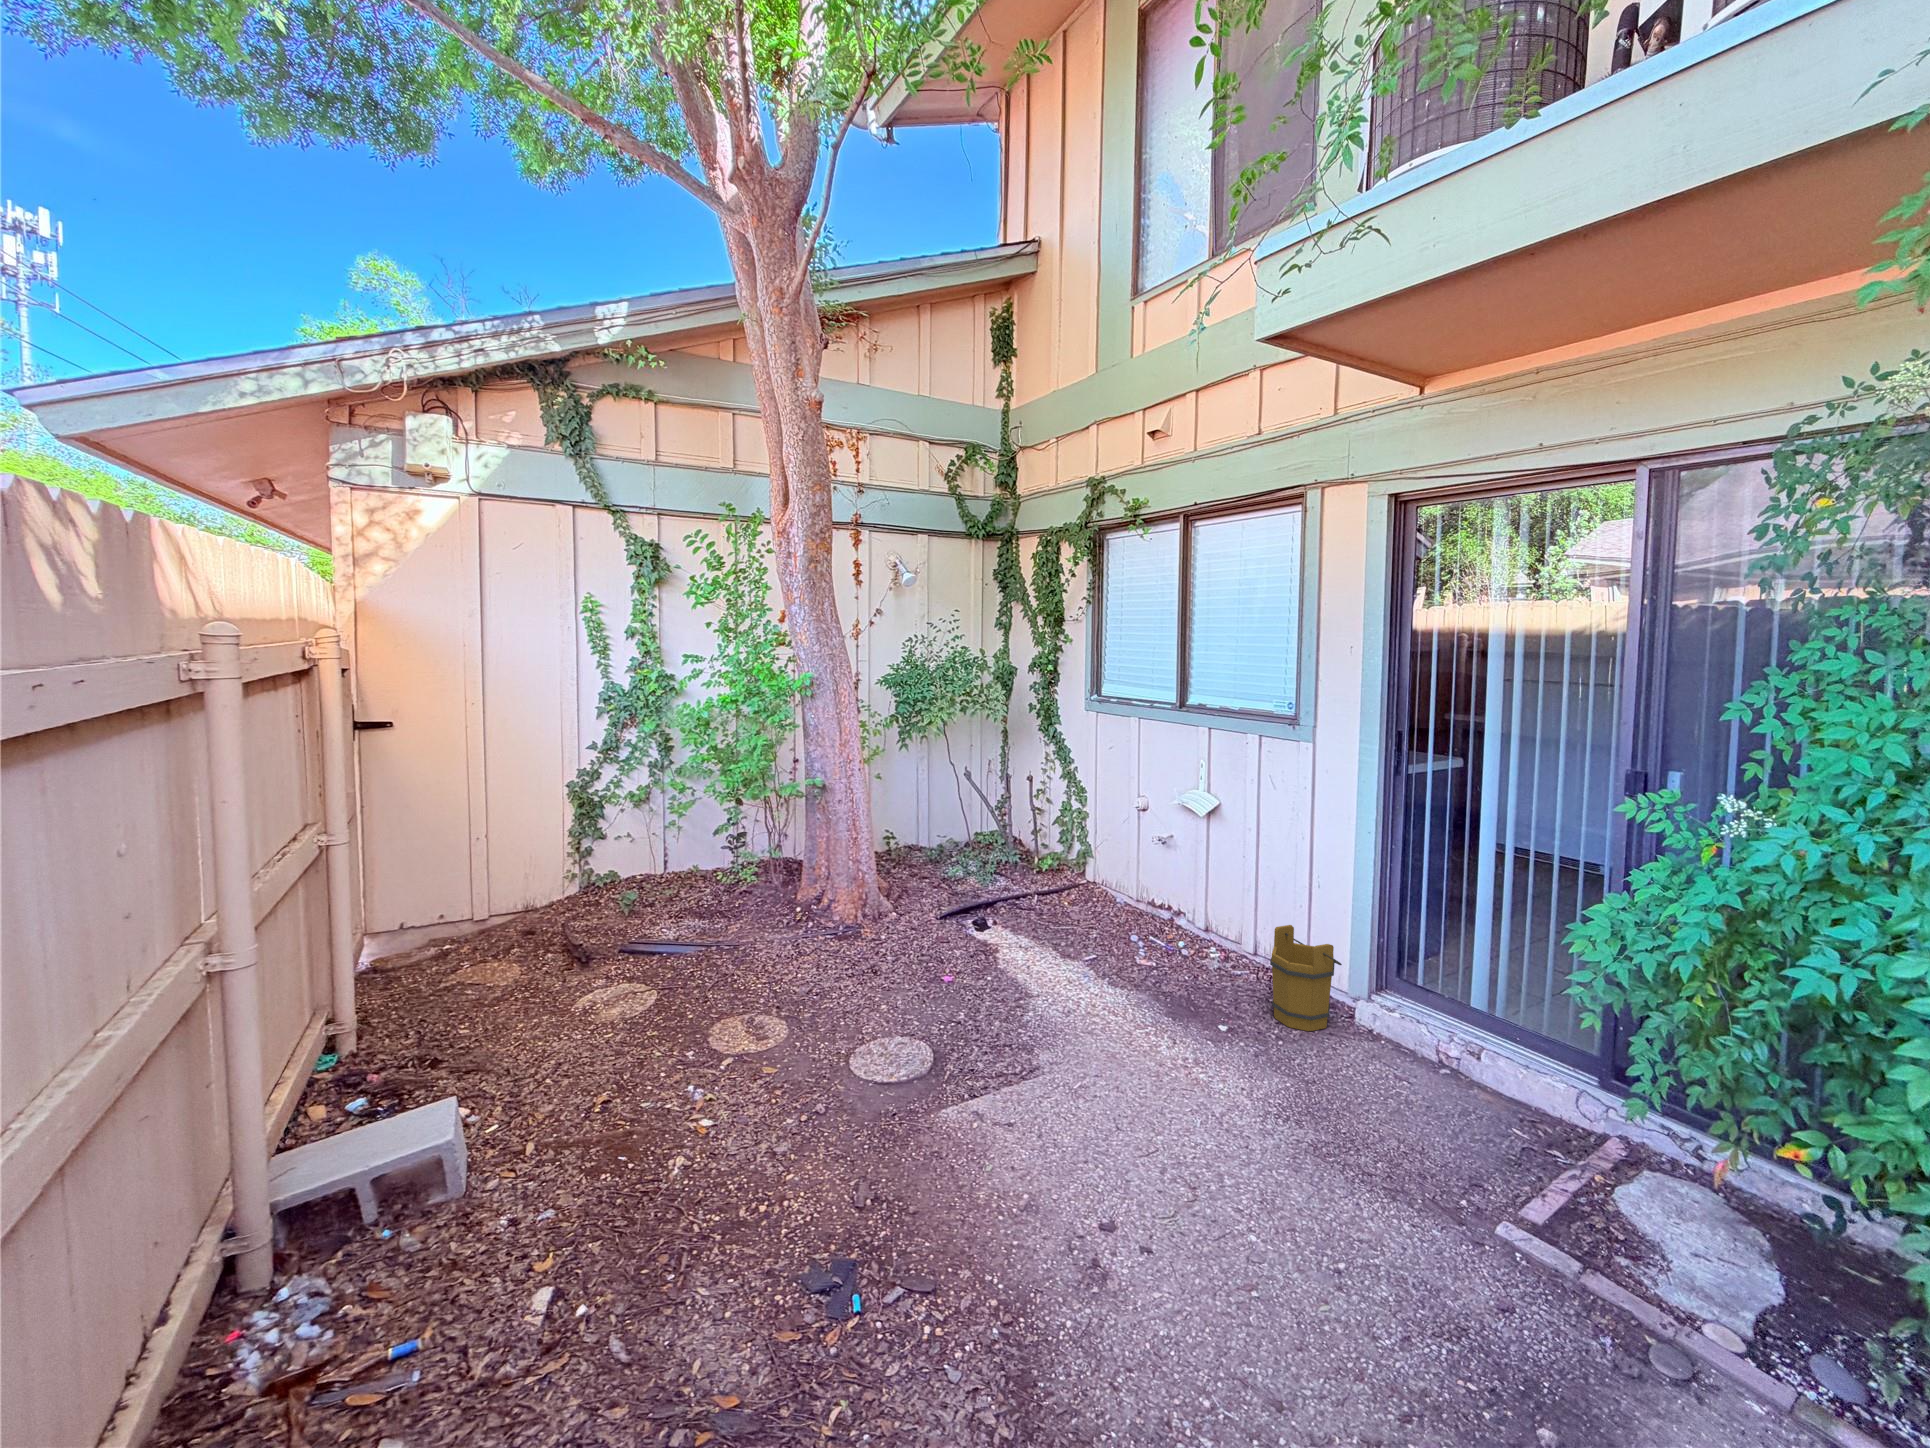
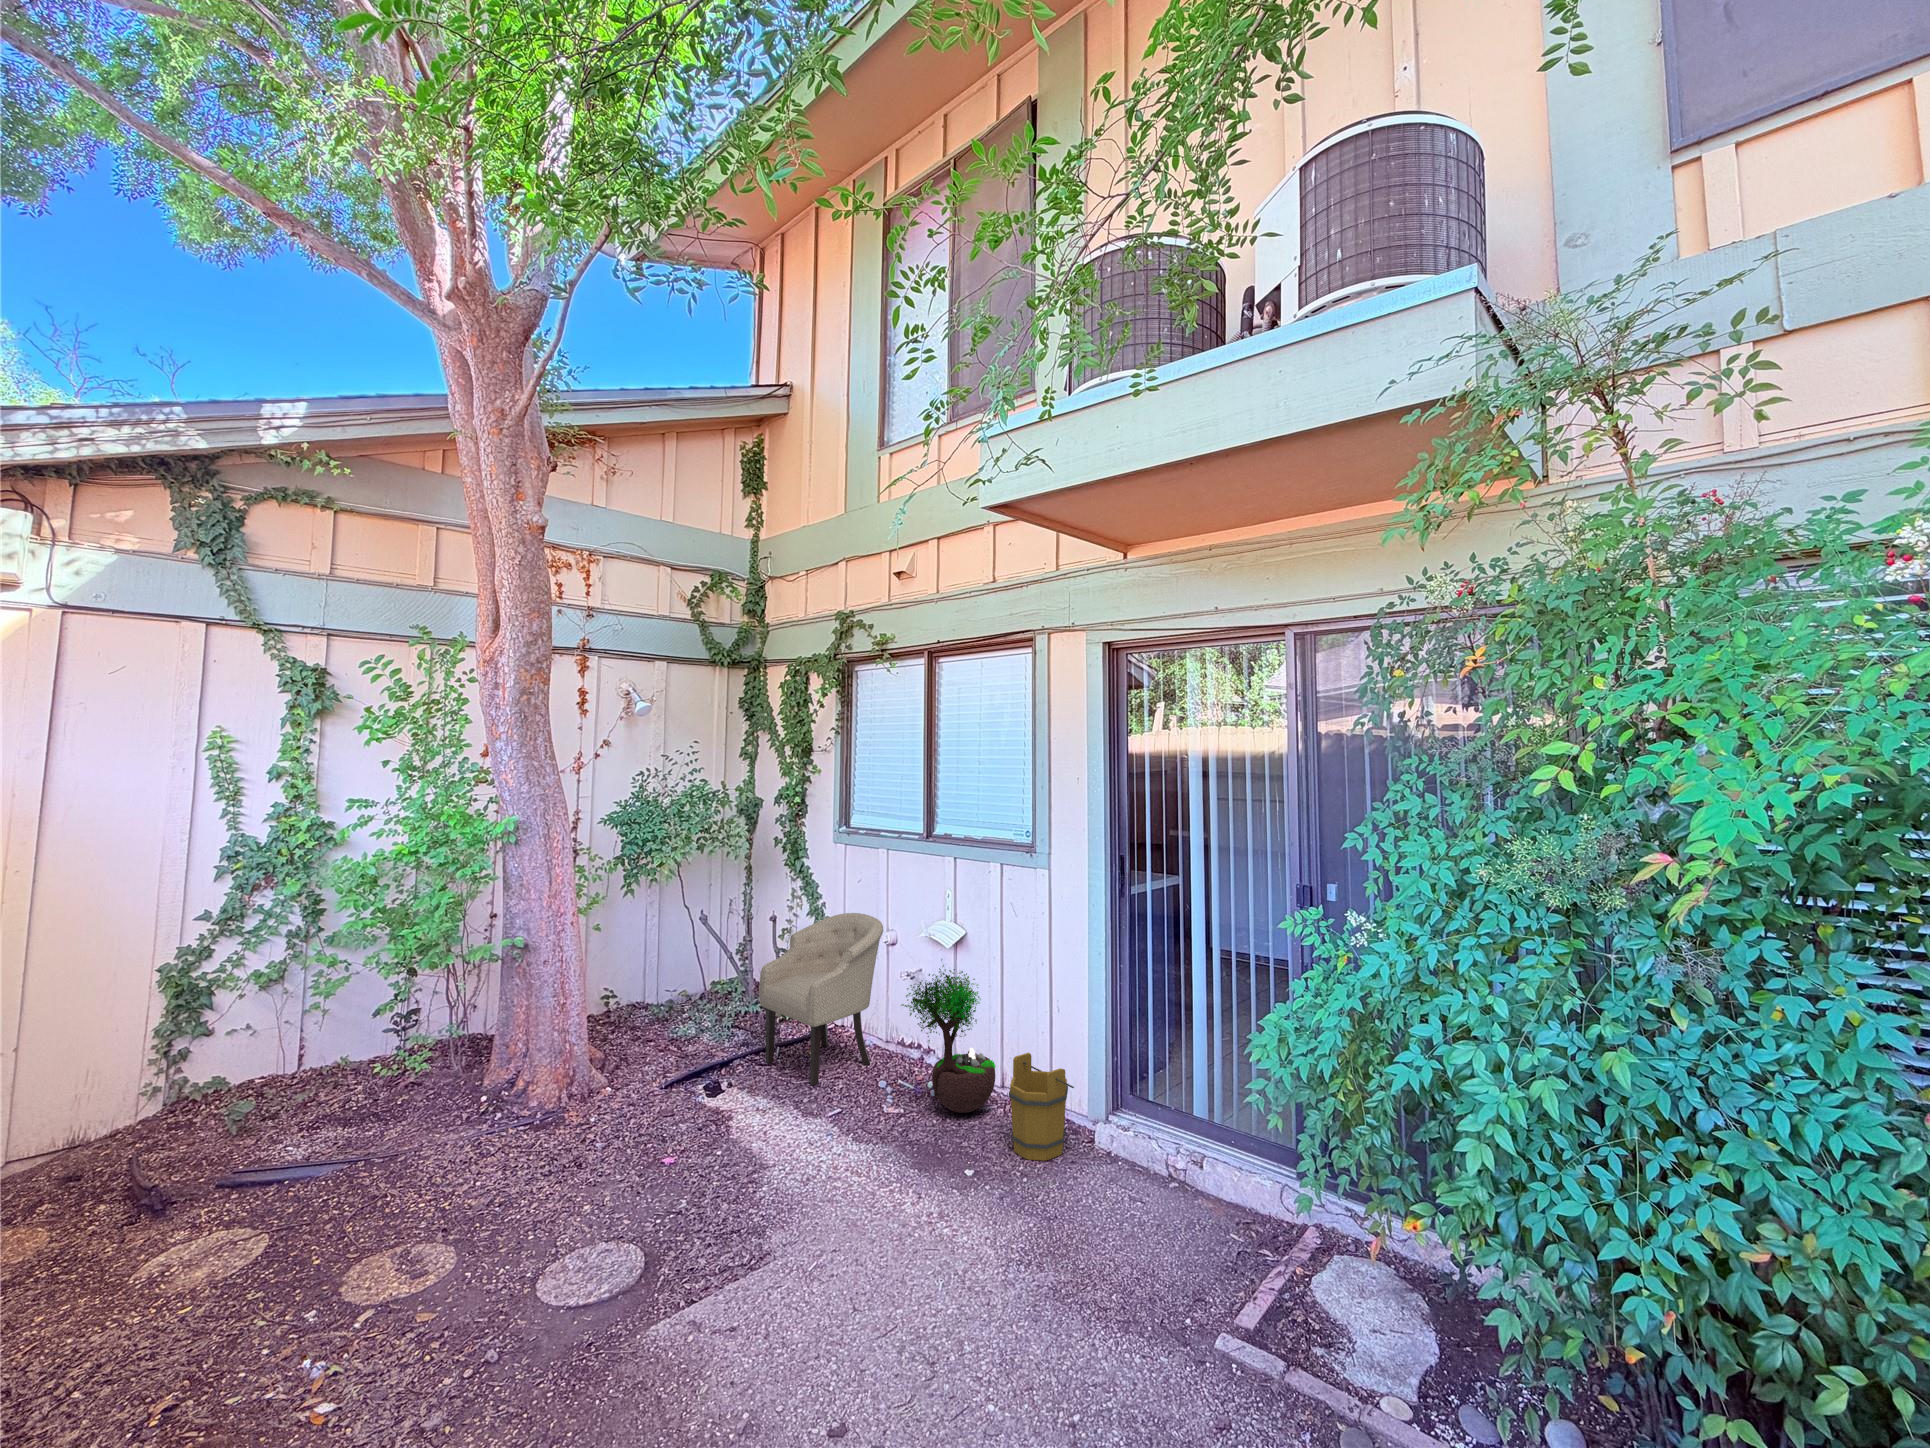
chair: none [1018,778,1134,932] -> present [759,913,883,1085]
potted tree: none [1156,825,1254,975] -> present [901,959,996,1113]

